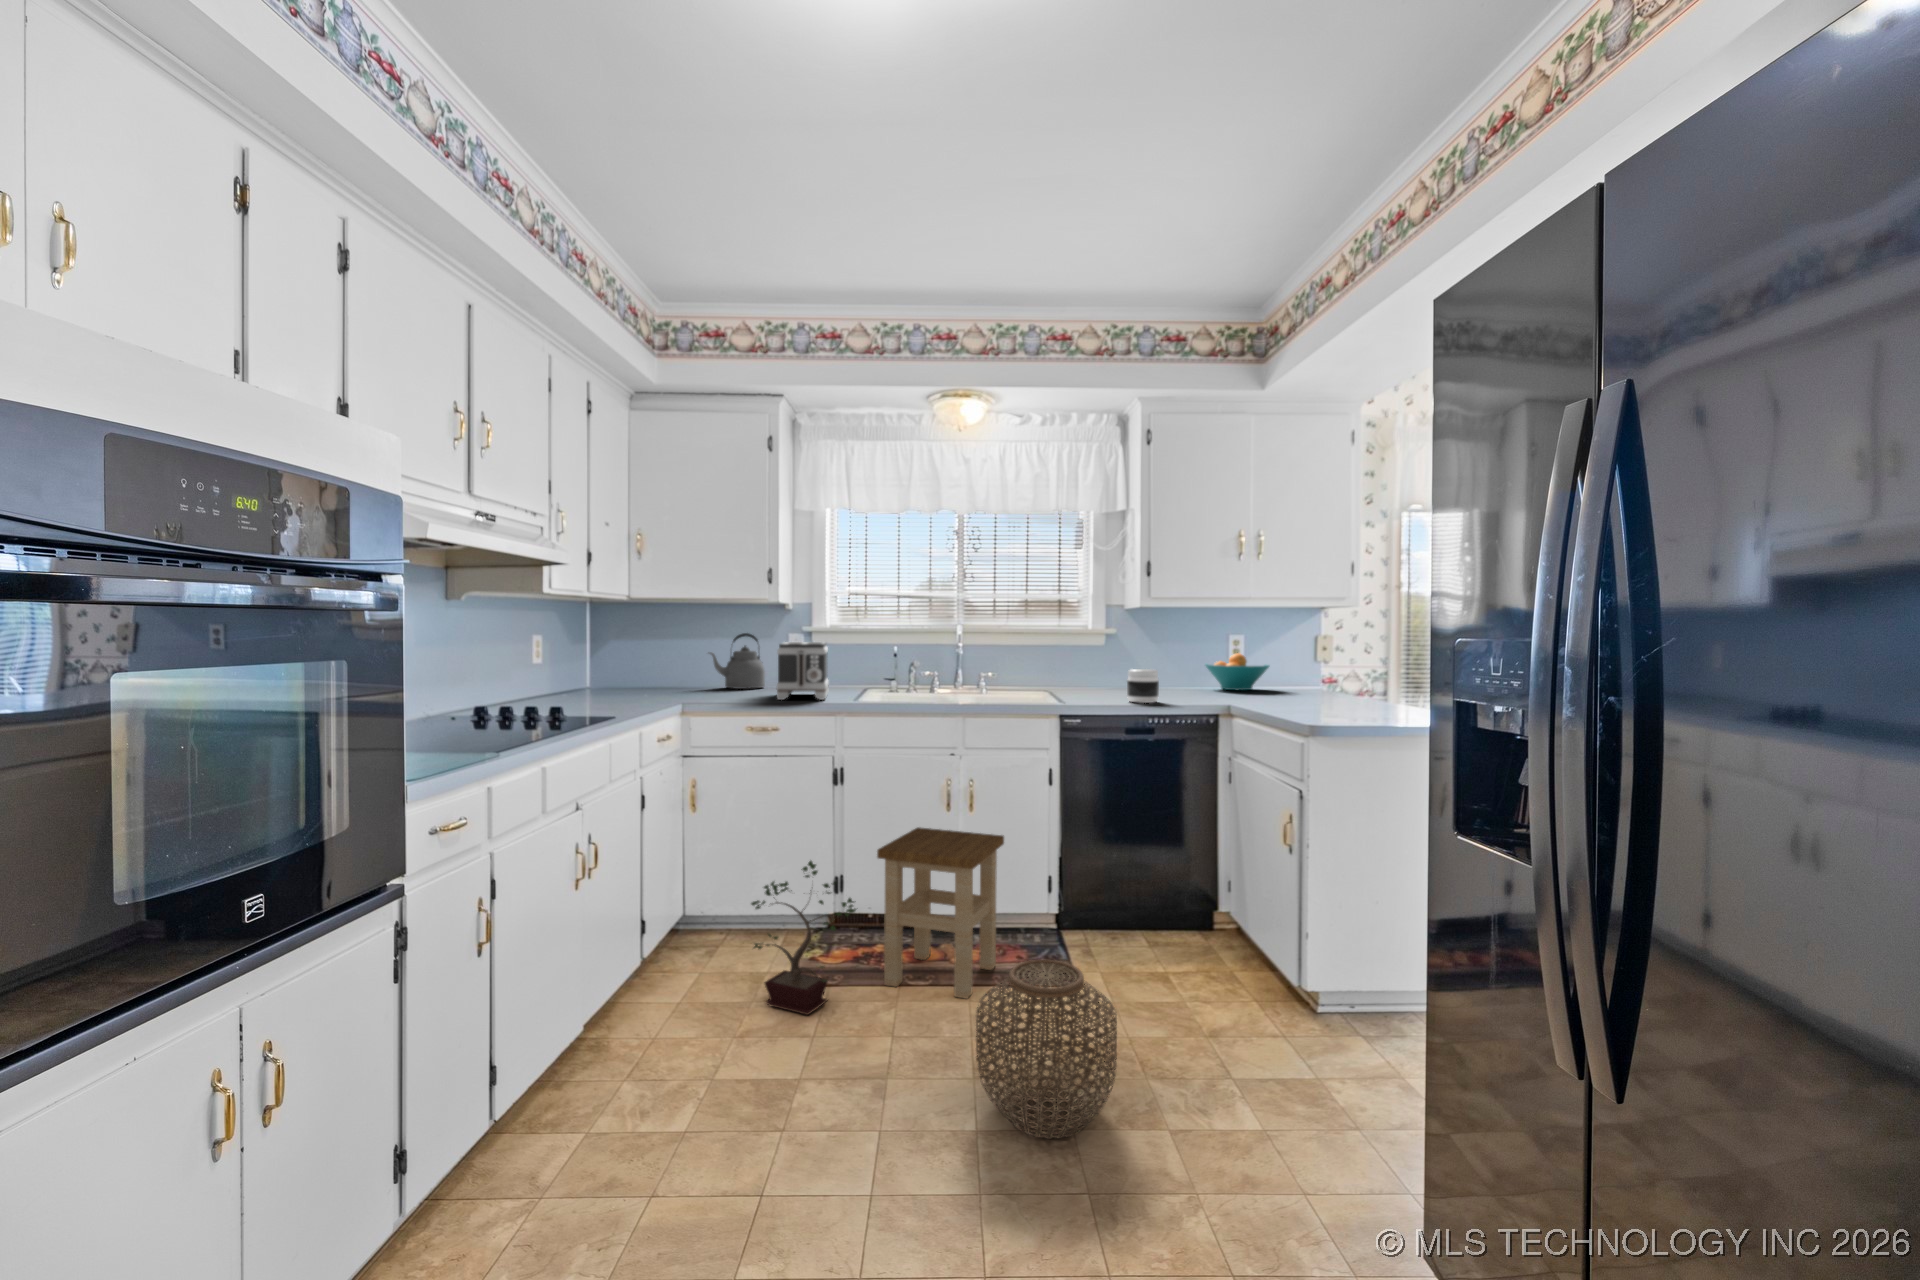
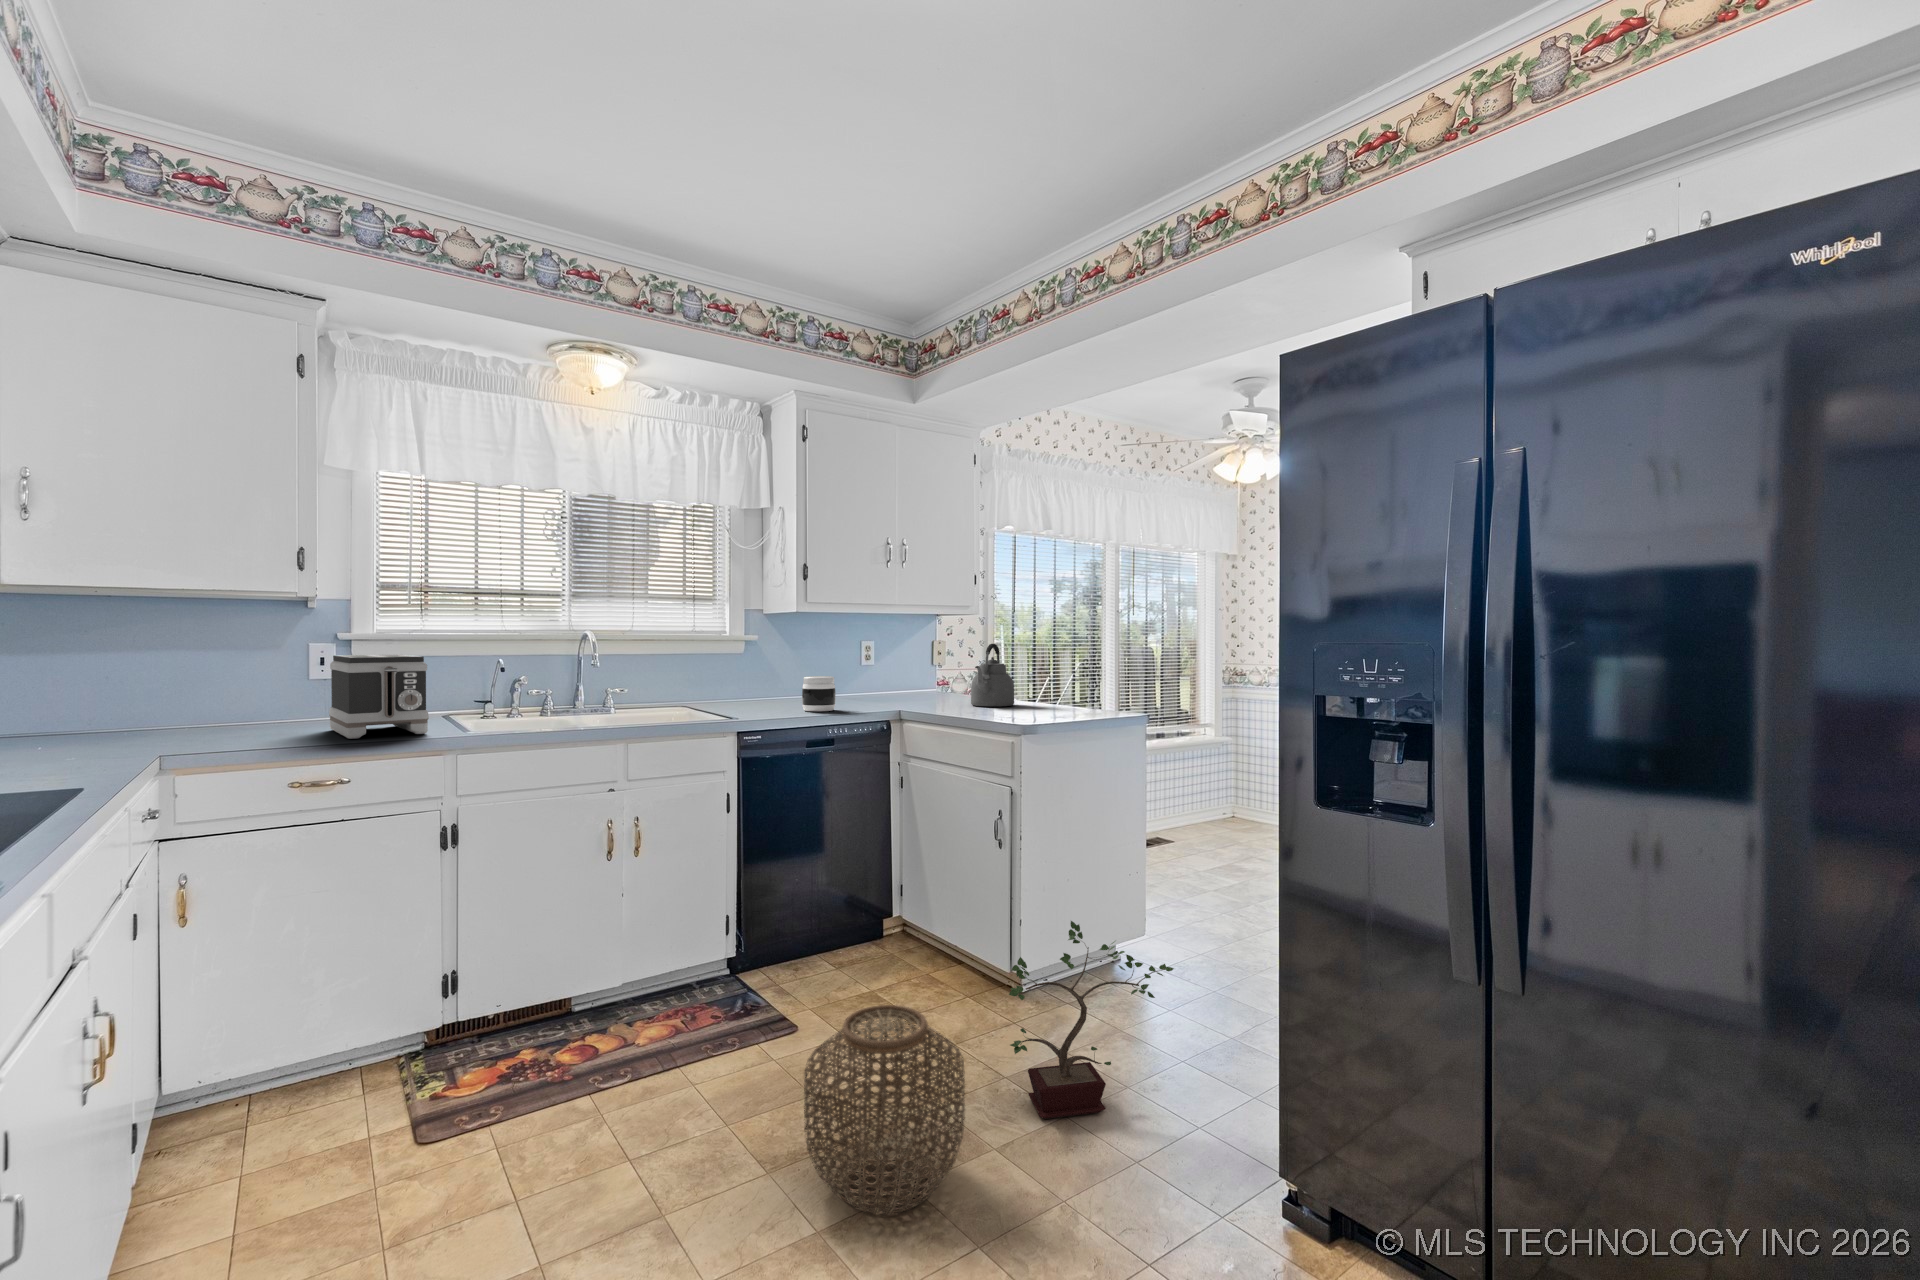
kettle: present [709,633,765,689] -> present [971,644,1014,706]
fruit bowl: present [1205,653,1269,690] -> none [835,658,897,694]
stool: present [877,827,1004,999] -> none [561,877,702,1100]
potted plant: present [751,861,856,1015] -> present [1009,921,1174,1119]

